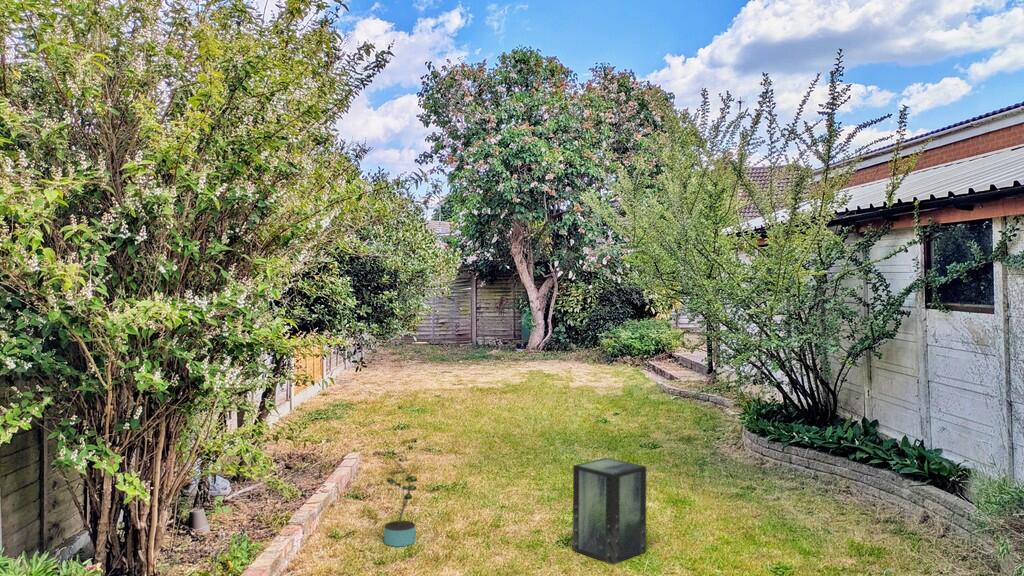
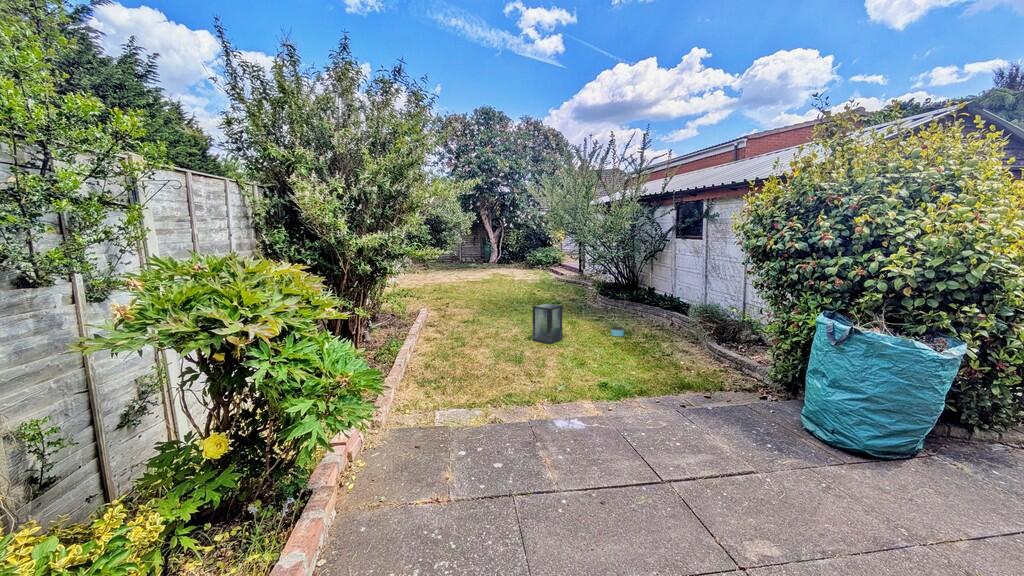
potted plant: present [373,441,424,547] -> present [606,295,630,336]

